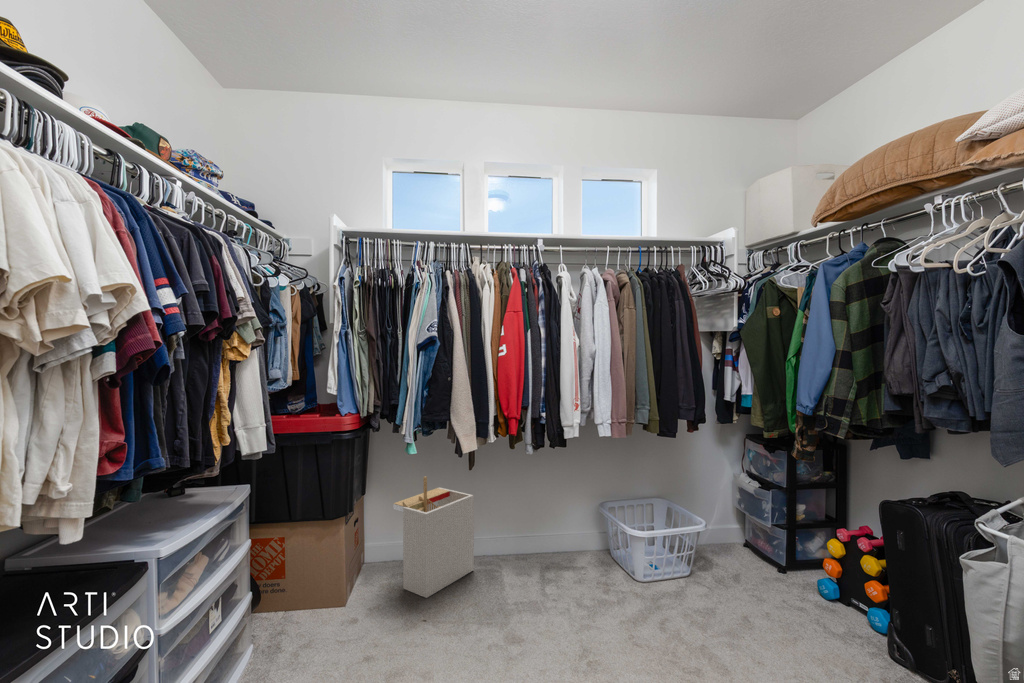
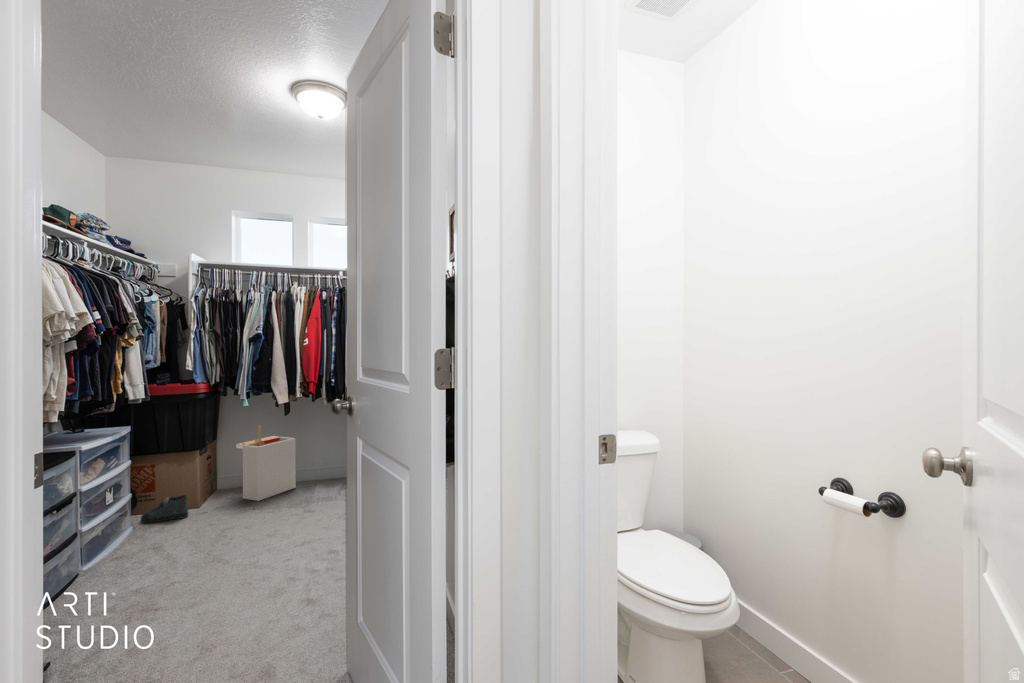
shoe: none [264,590,330,636] -> present [141,495,188,523]

